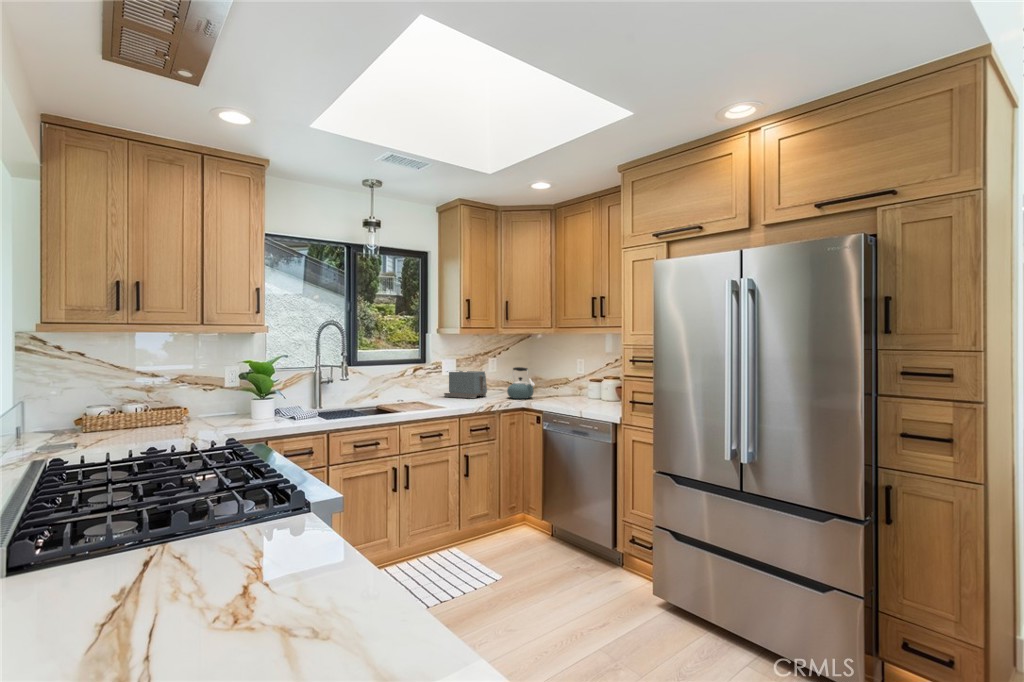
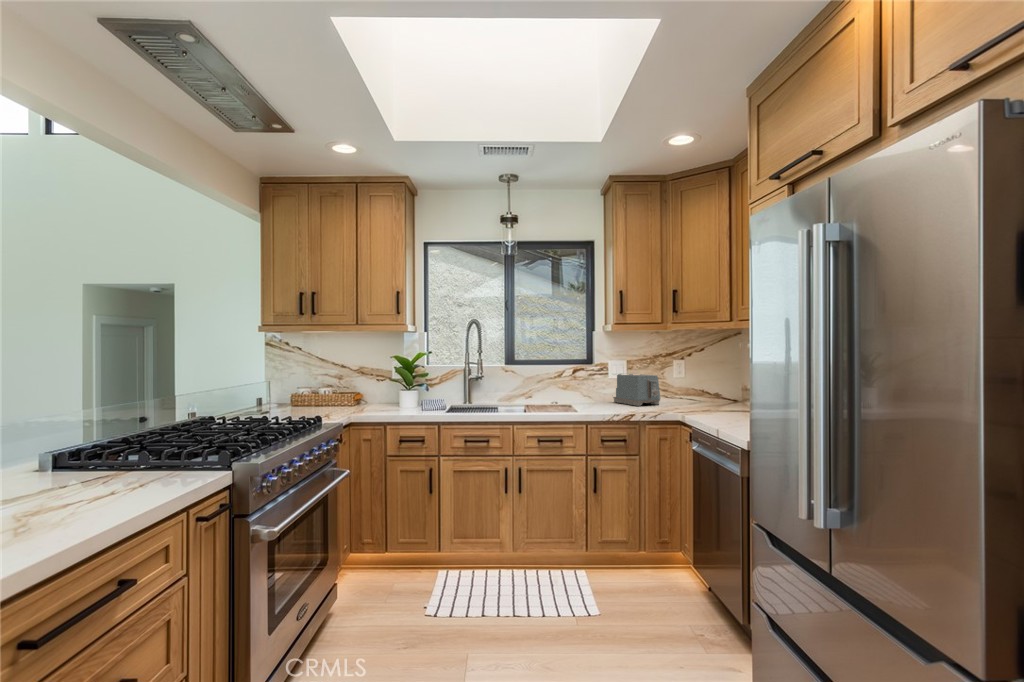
kettle: present [507,367,535,399] -> none [675,371,709,411]

